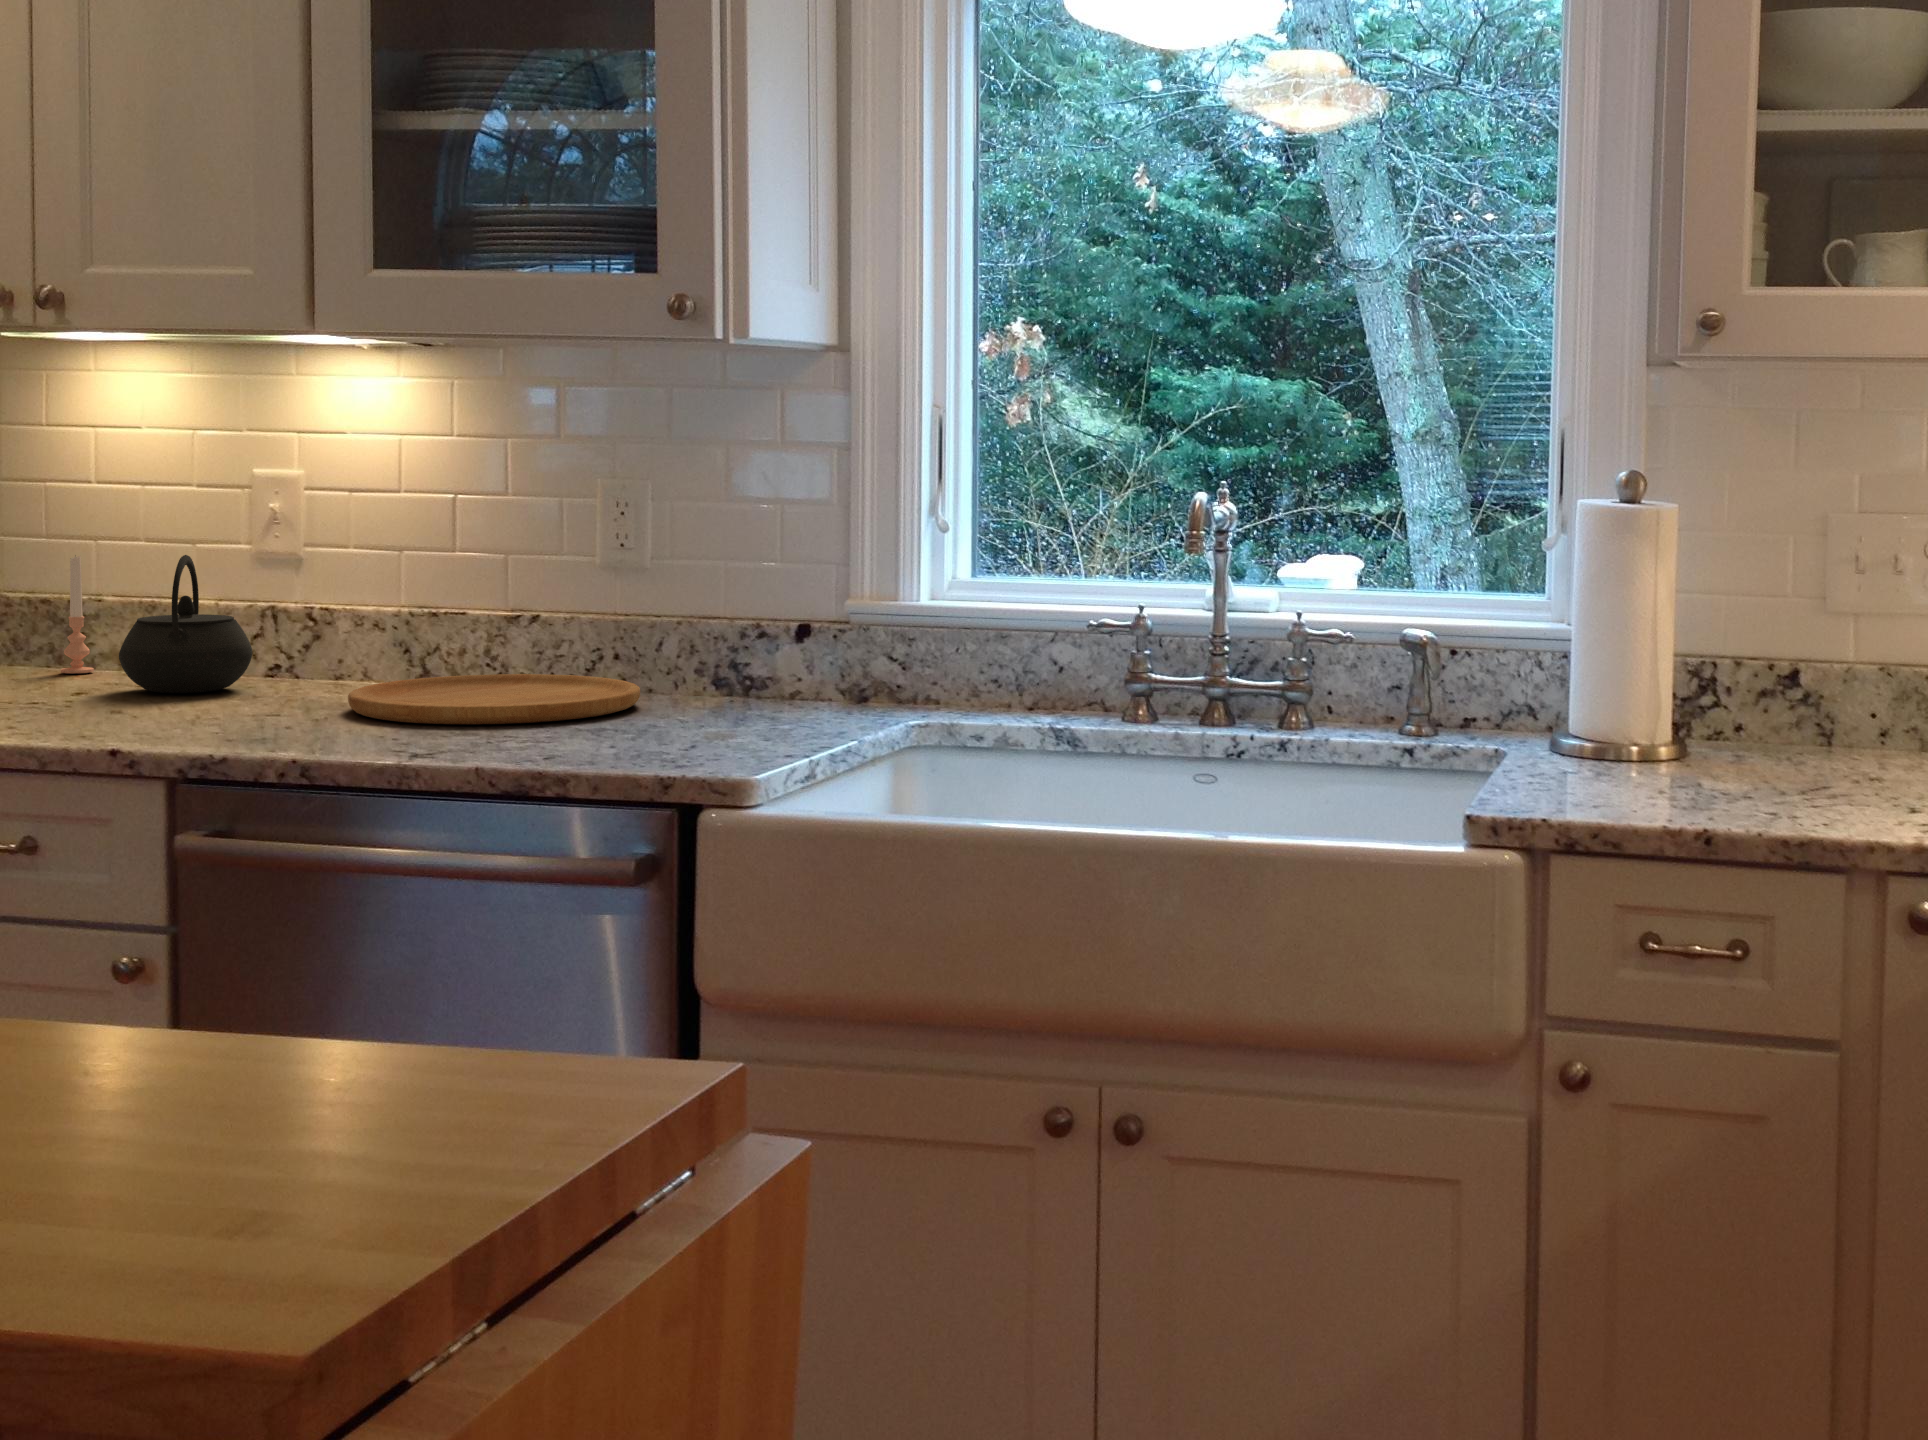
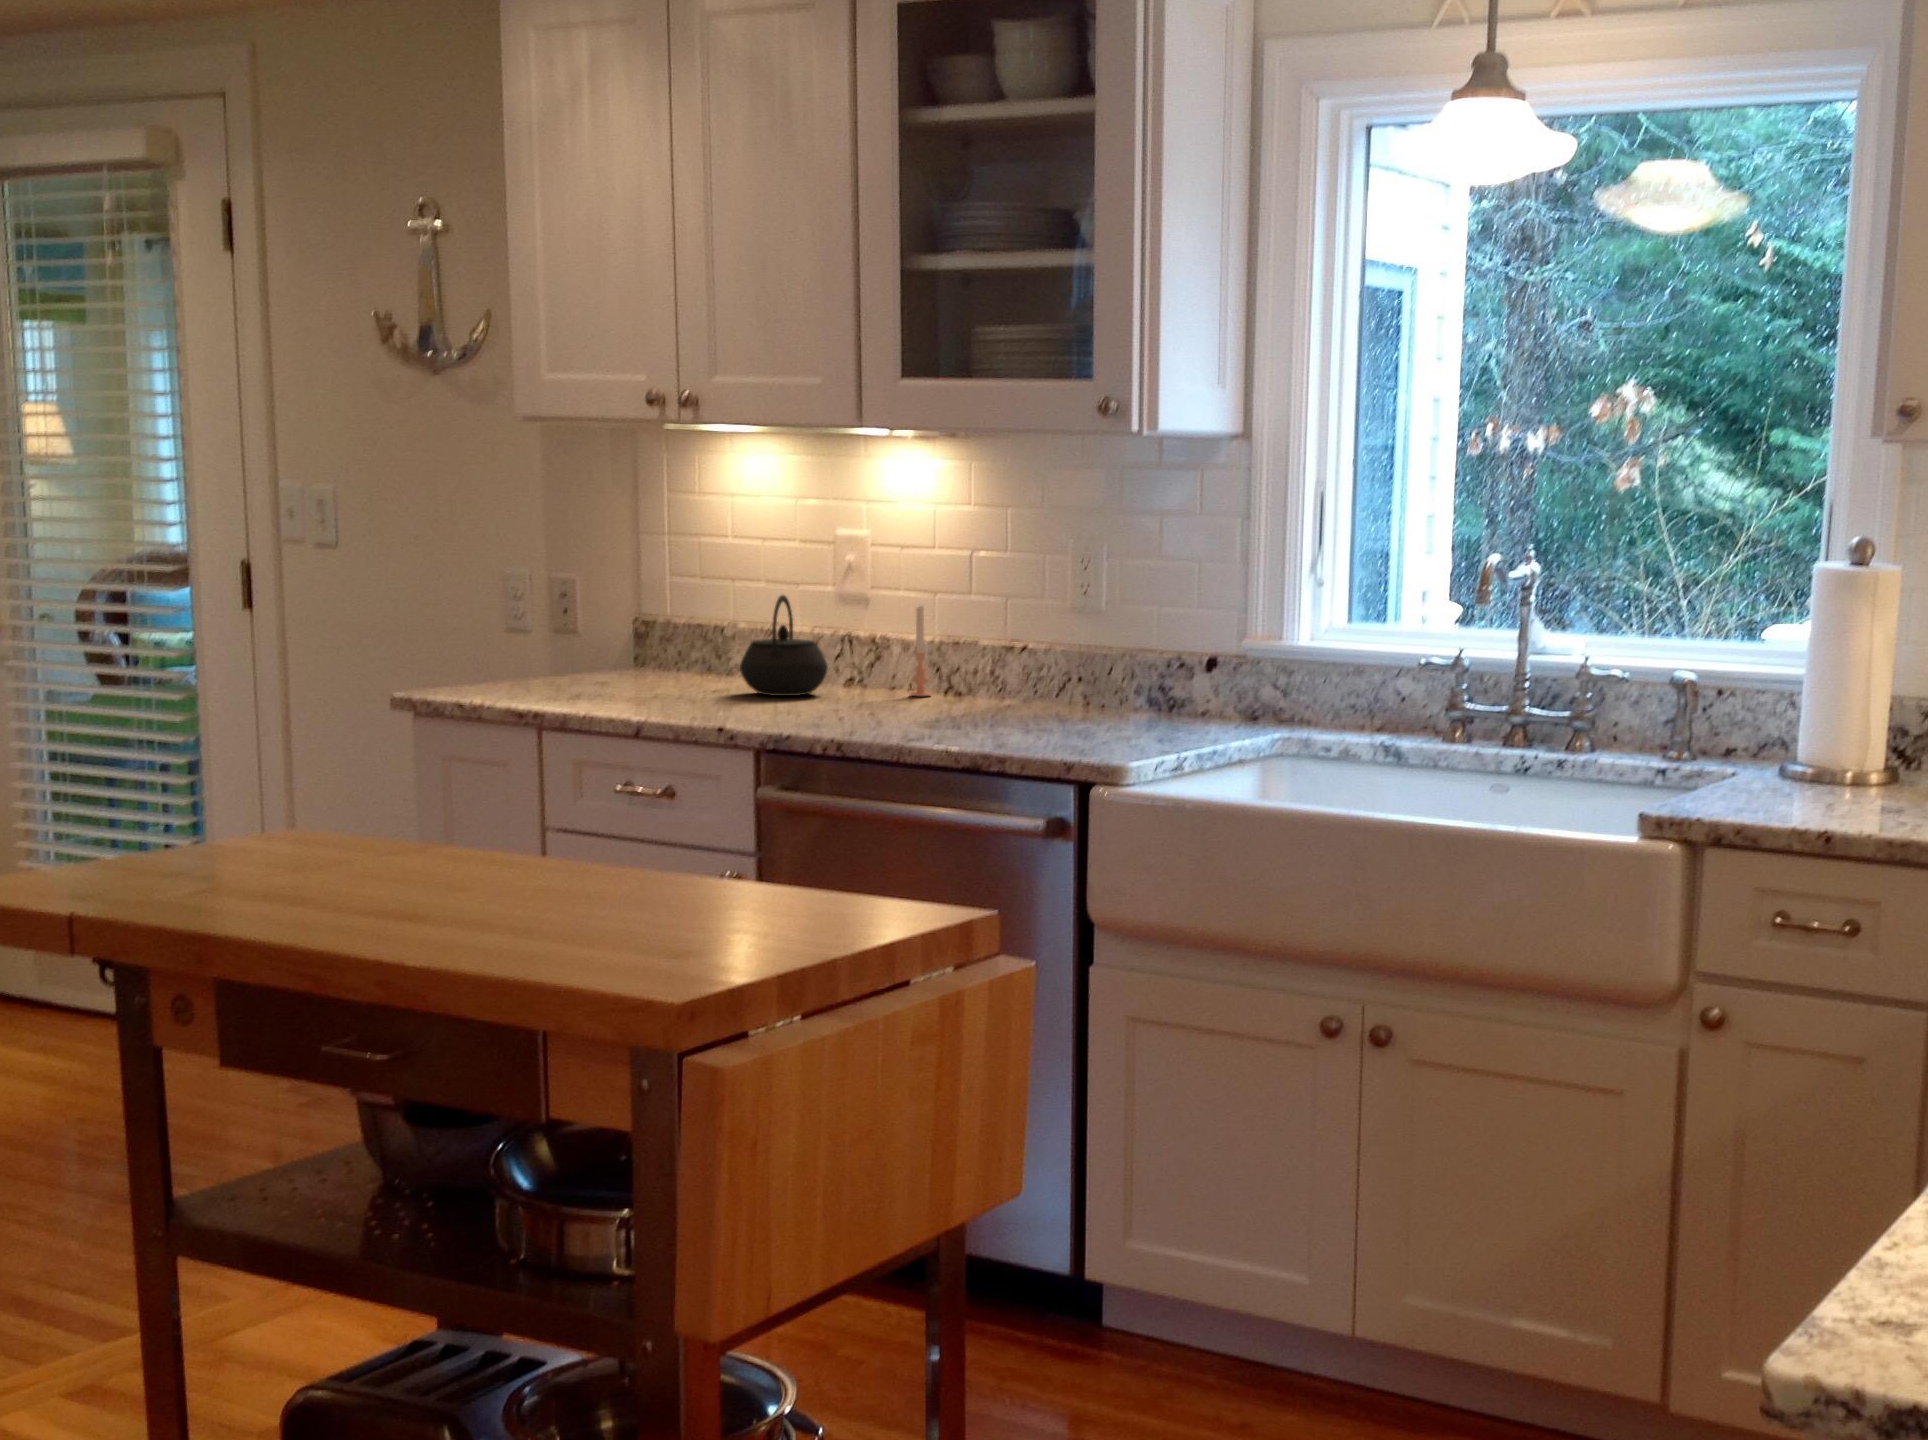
candle: present [61,555,94,673] -> present [910,606,931,696]
cutting board: present [348,674,640,724] -> none [884,690,1089,723]

